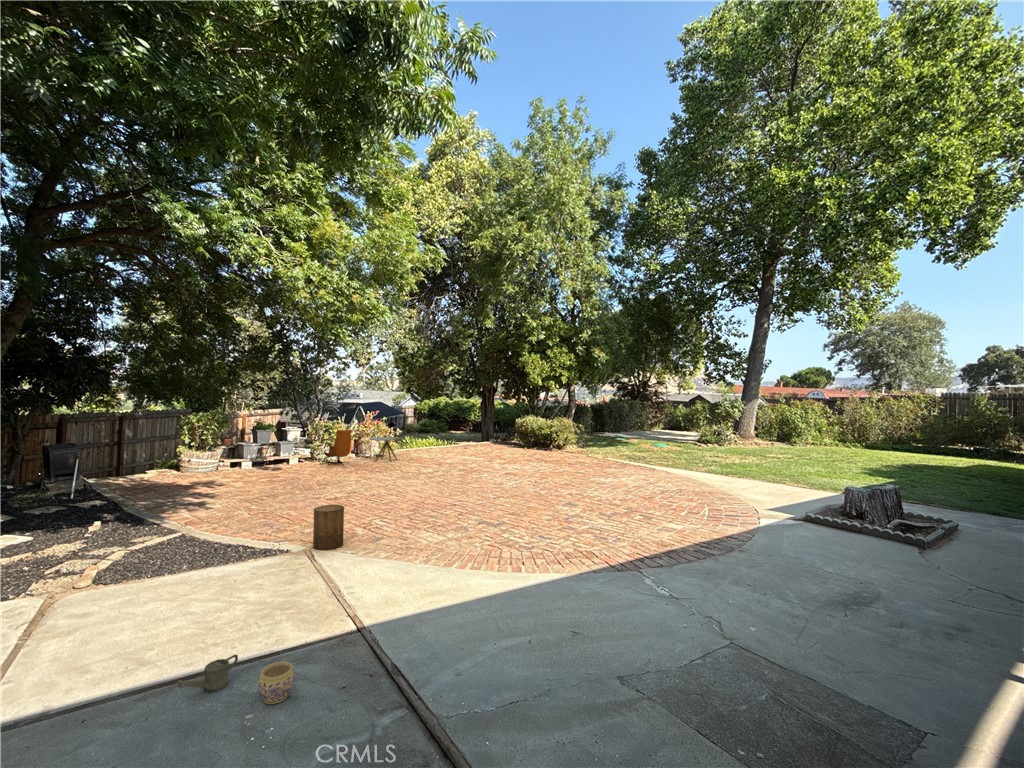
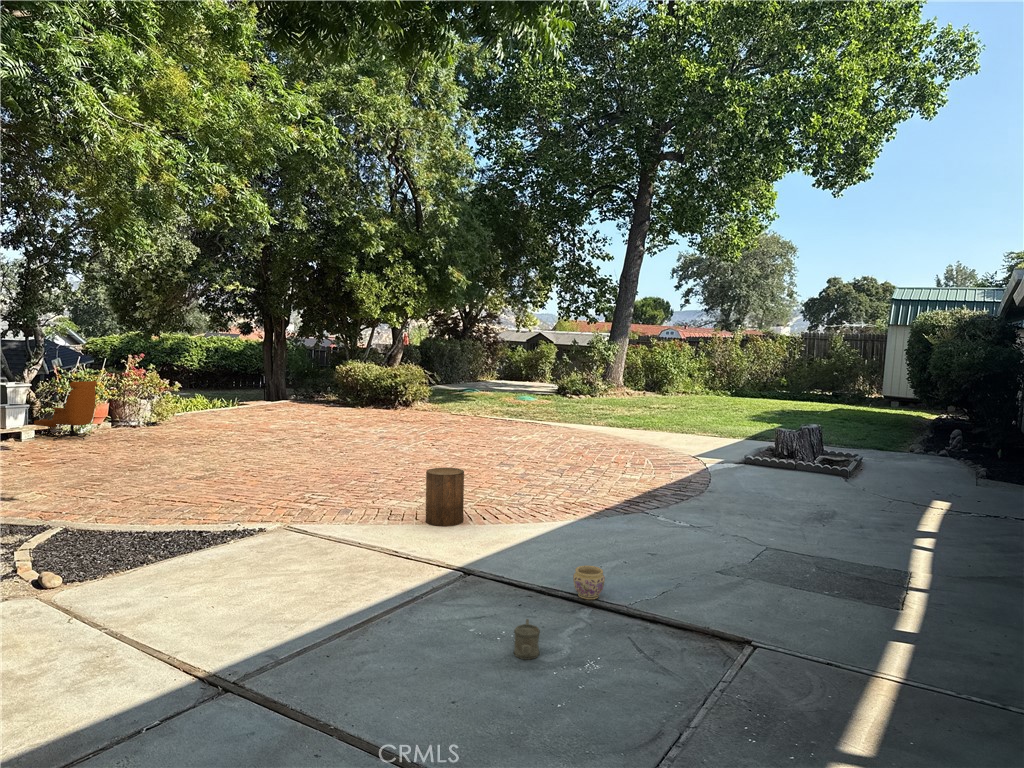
round table: present [370,437,404,462] -> none [123,393,183,432]
stool: present [313,505,344,550] -> present [426,468,464,526]
watering can: present [178,654,238,692] -> present [514,619,540,660]
planter: present [258,661,295,705] -> present [573,566,605,600]

